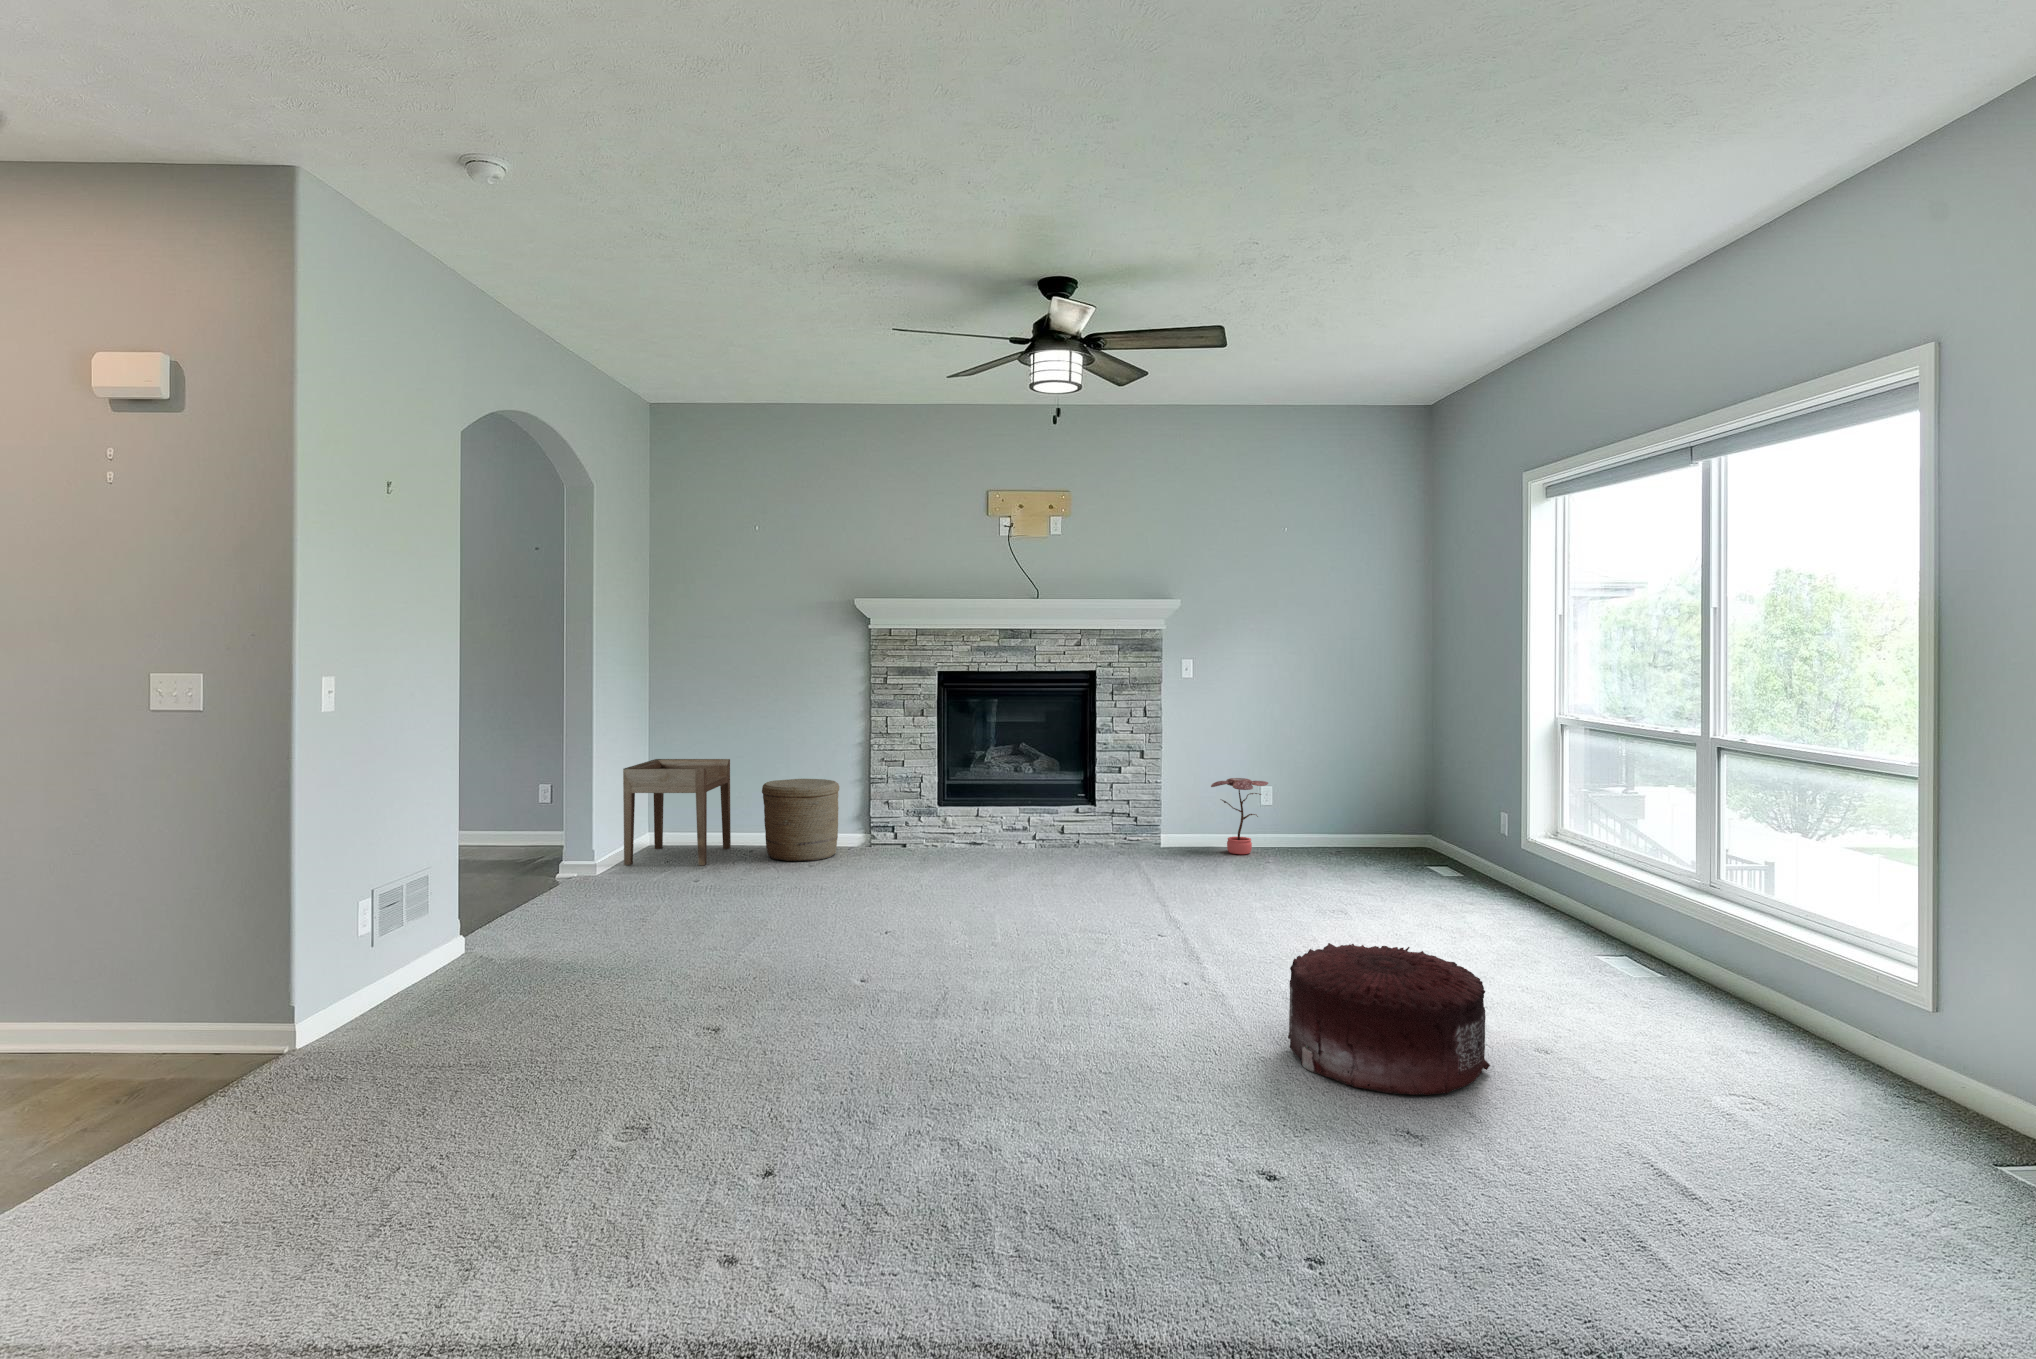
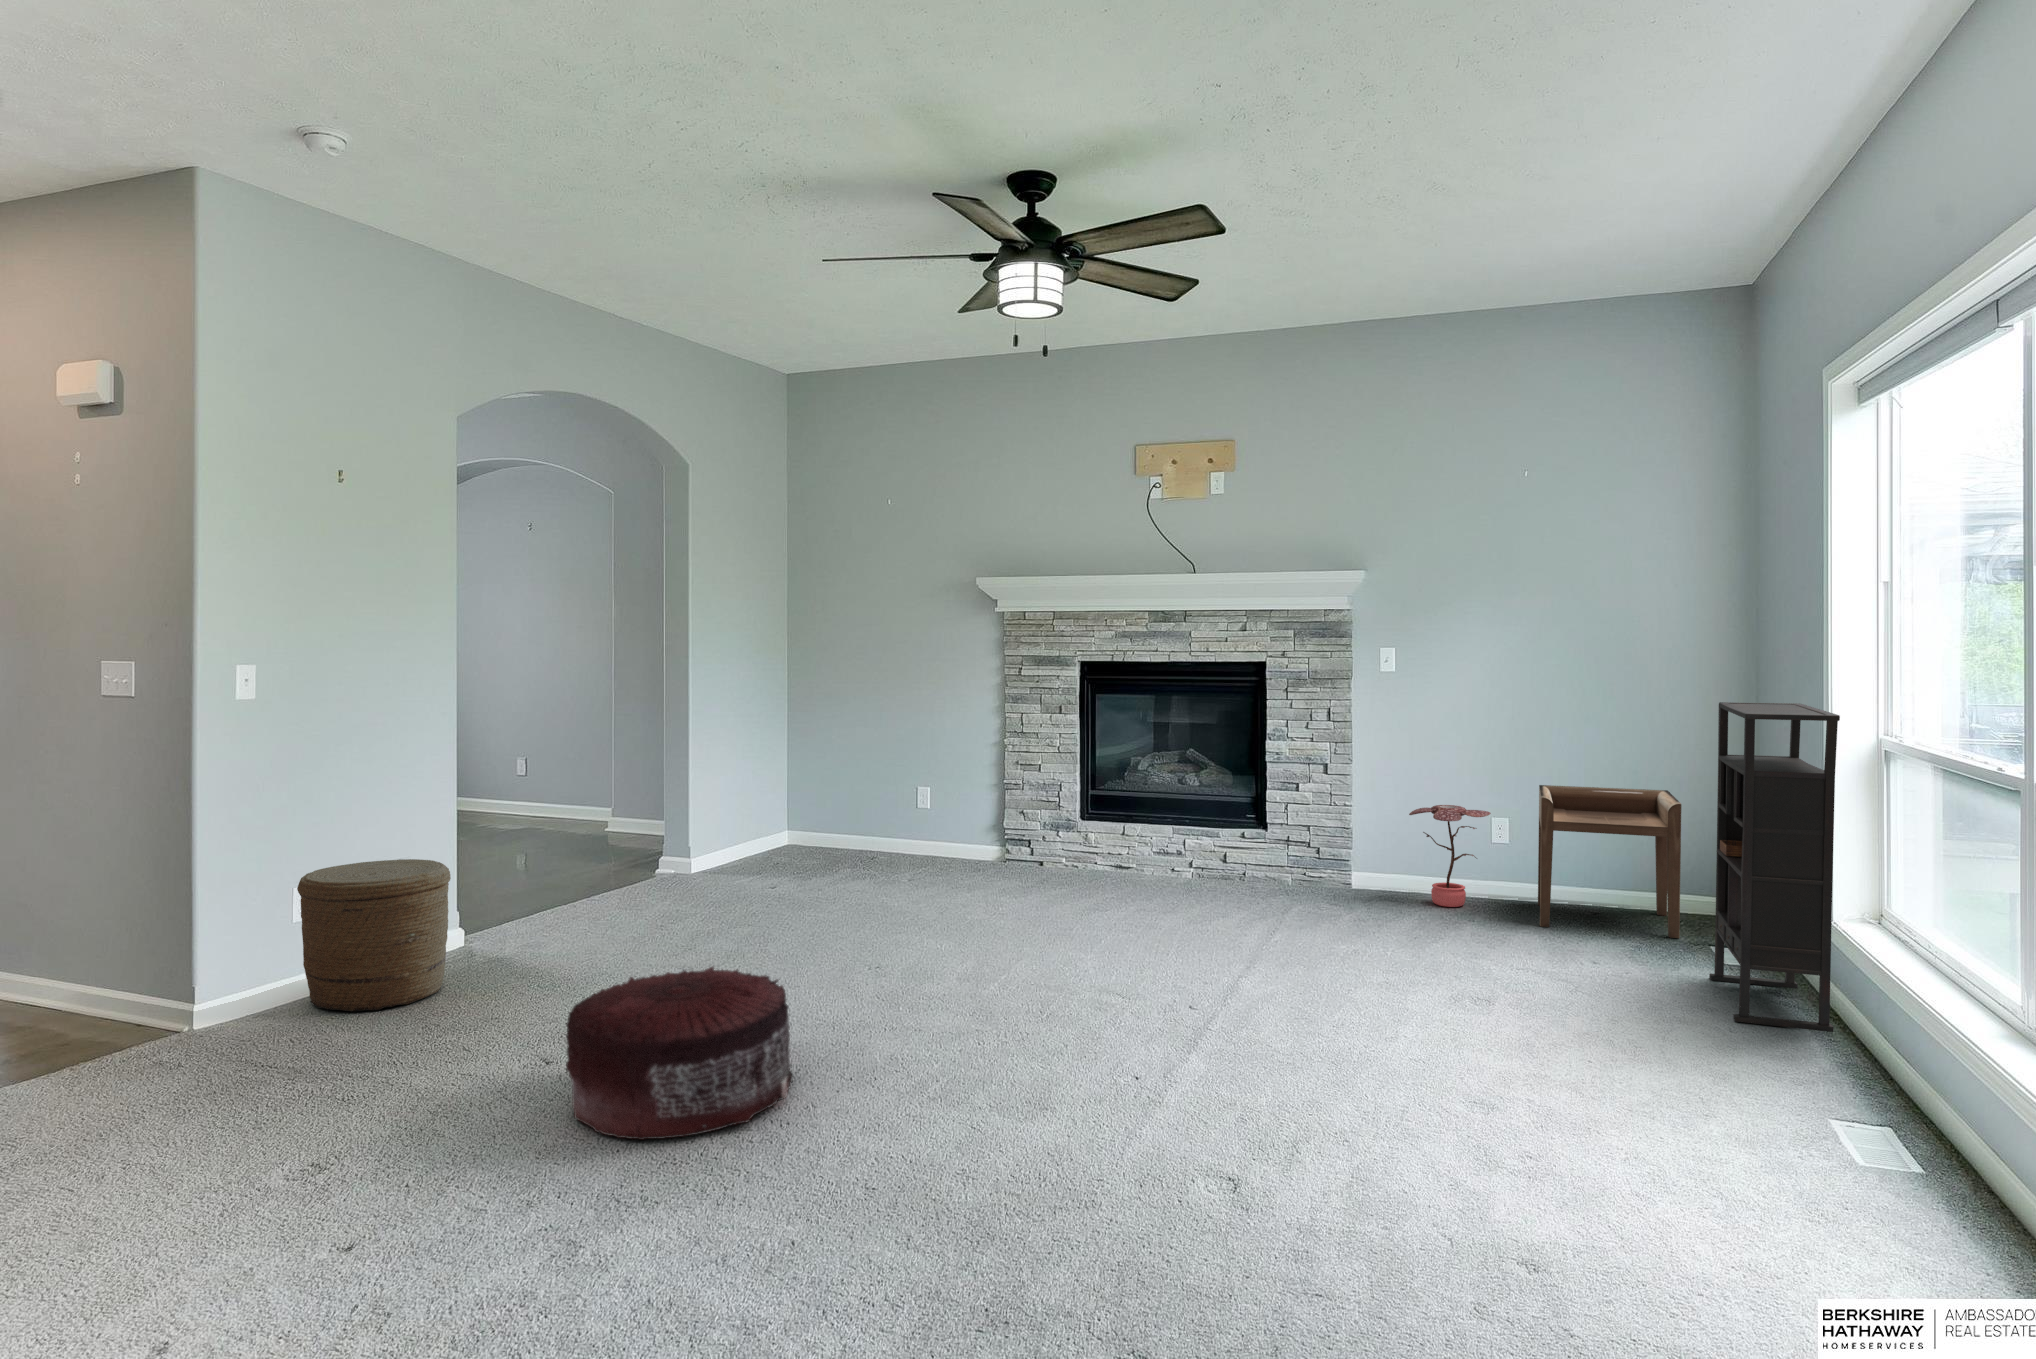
bookshelf: none [1448,697,1551,912] -> present [1709,702,1840,1032]
side table: present [623,759,731,865] -> present [1538,785,1681,938]
woven basket: present [762,779,839,861] -> present [297,859,451,1012]
pouf: present [1288,943,1490,1095] -> present [566,967,793,1140]

